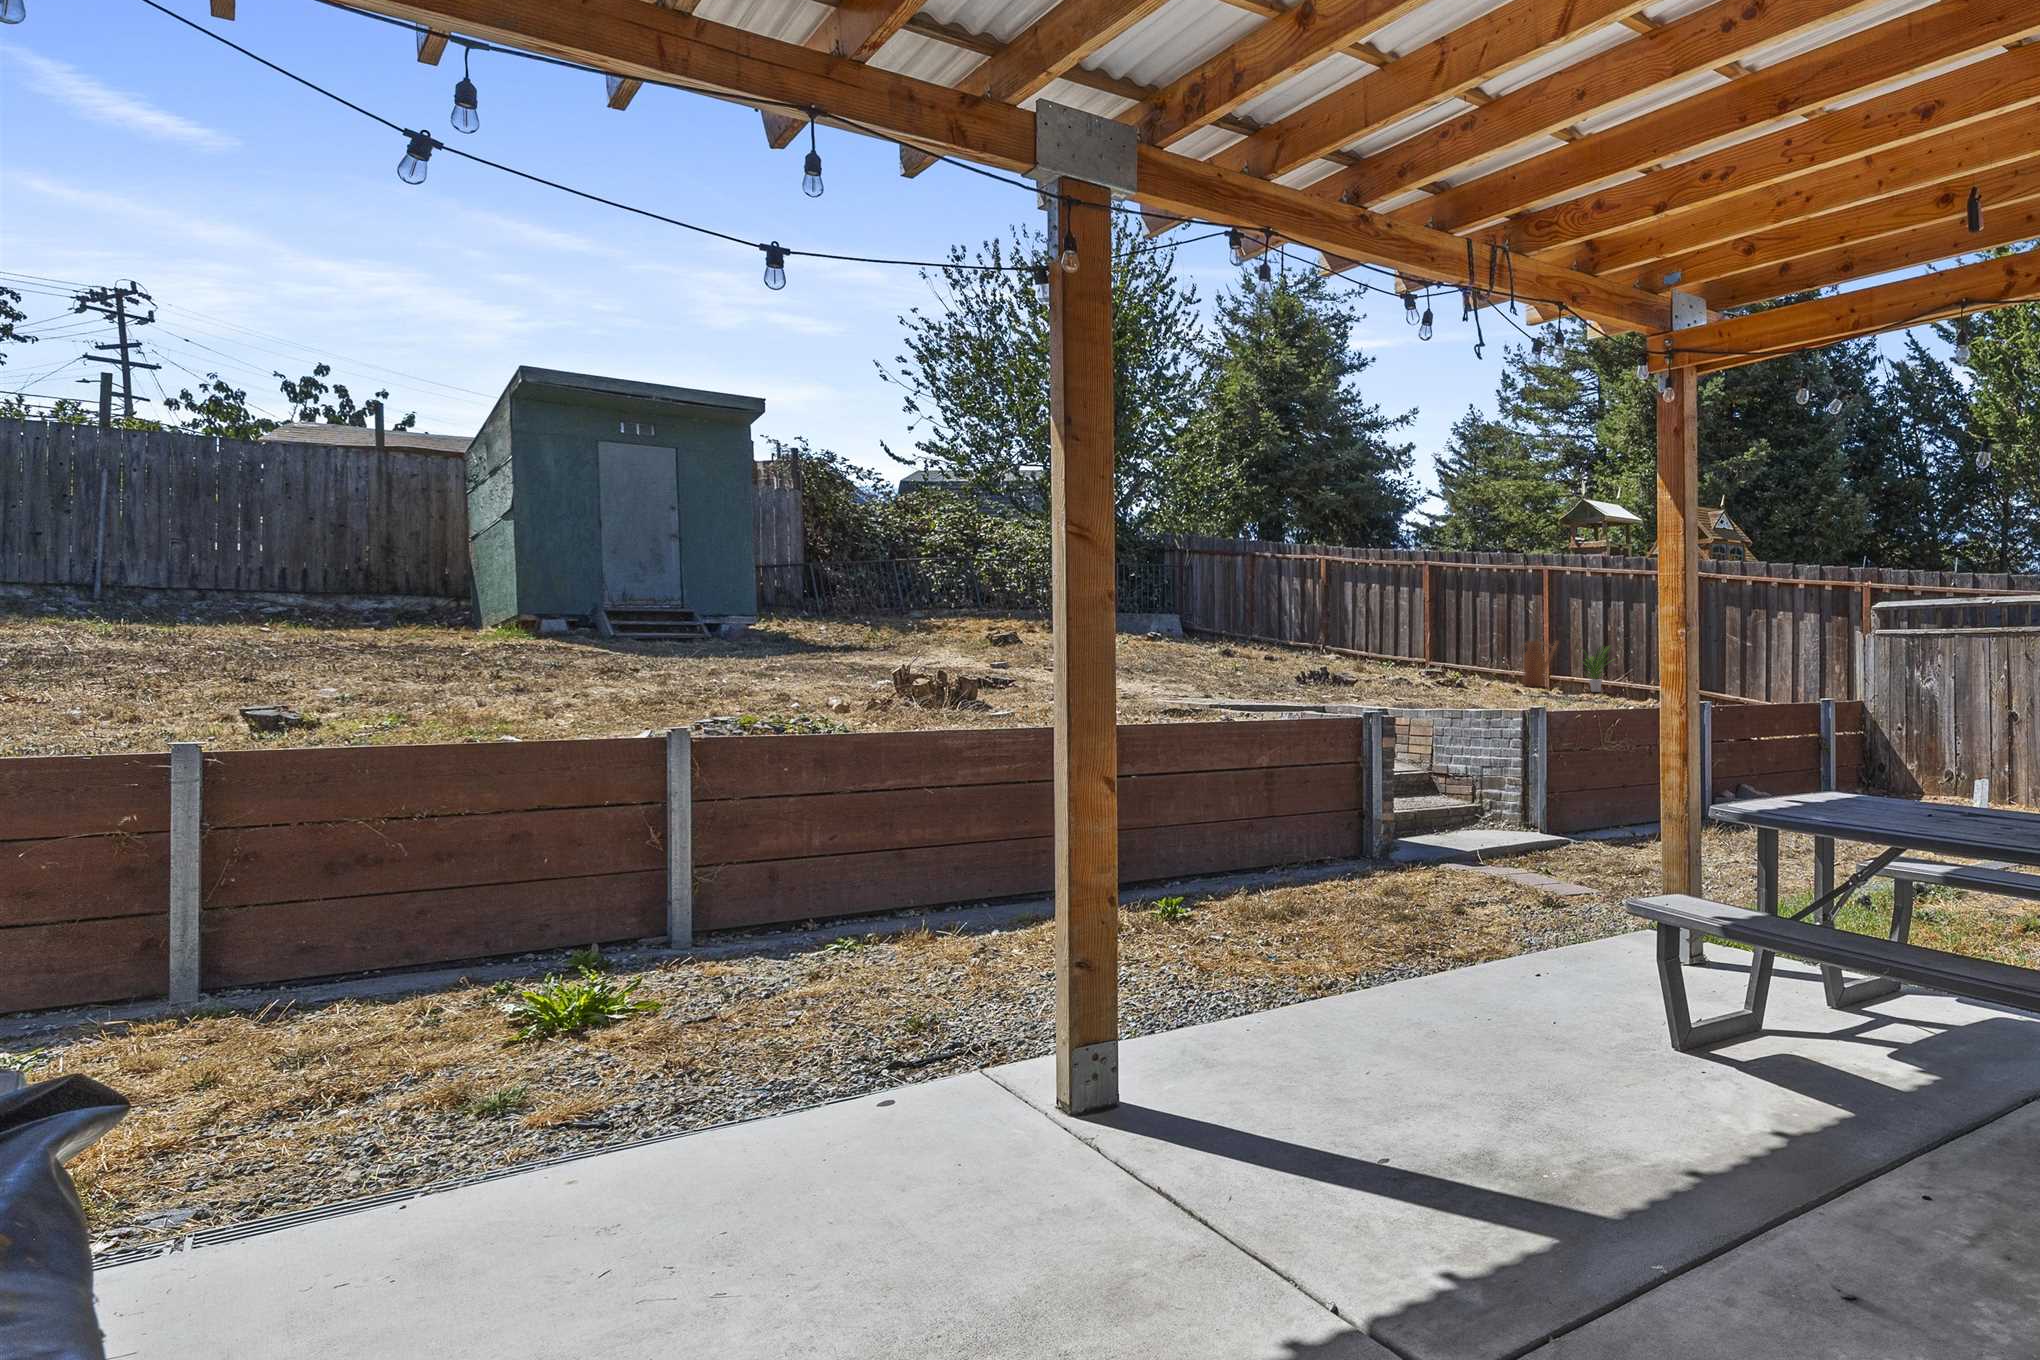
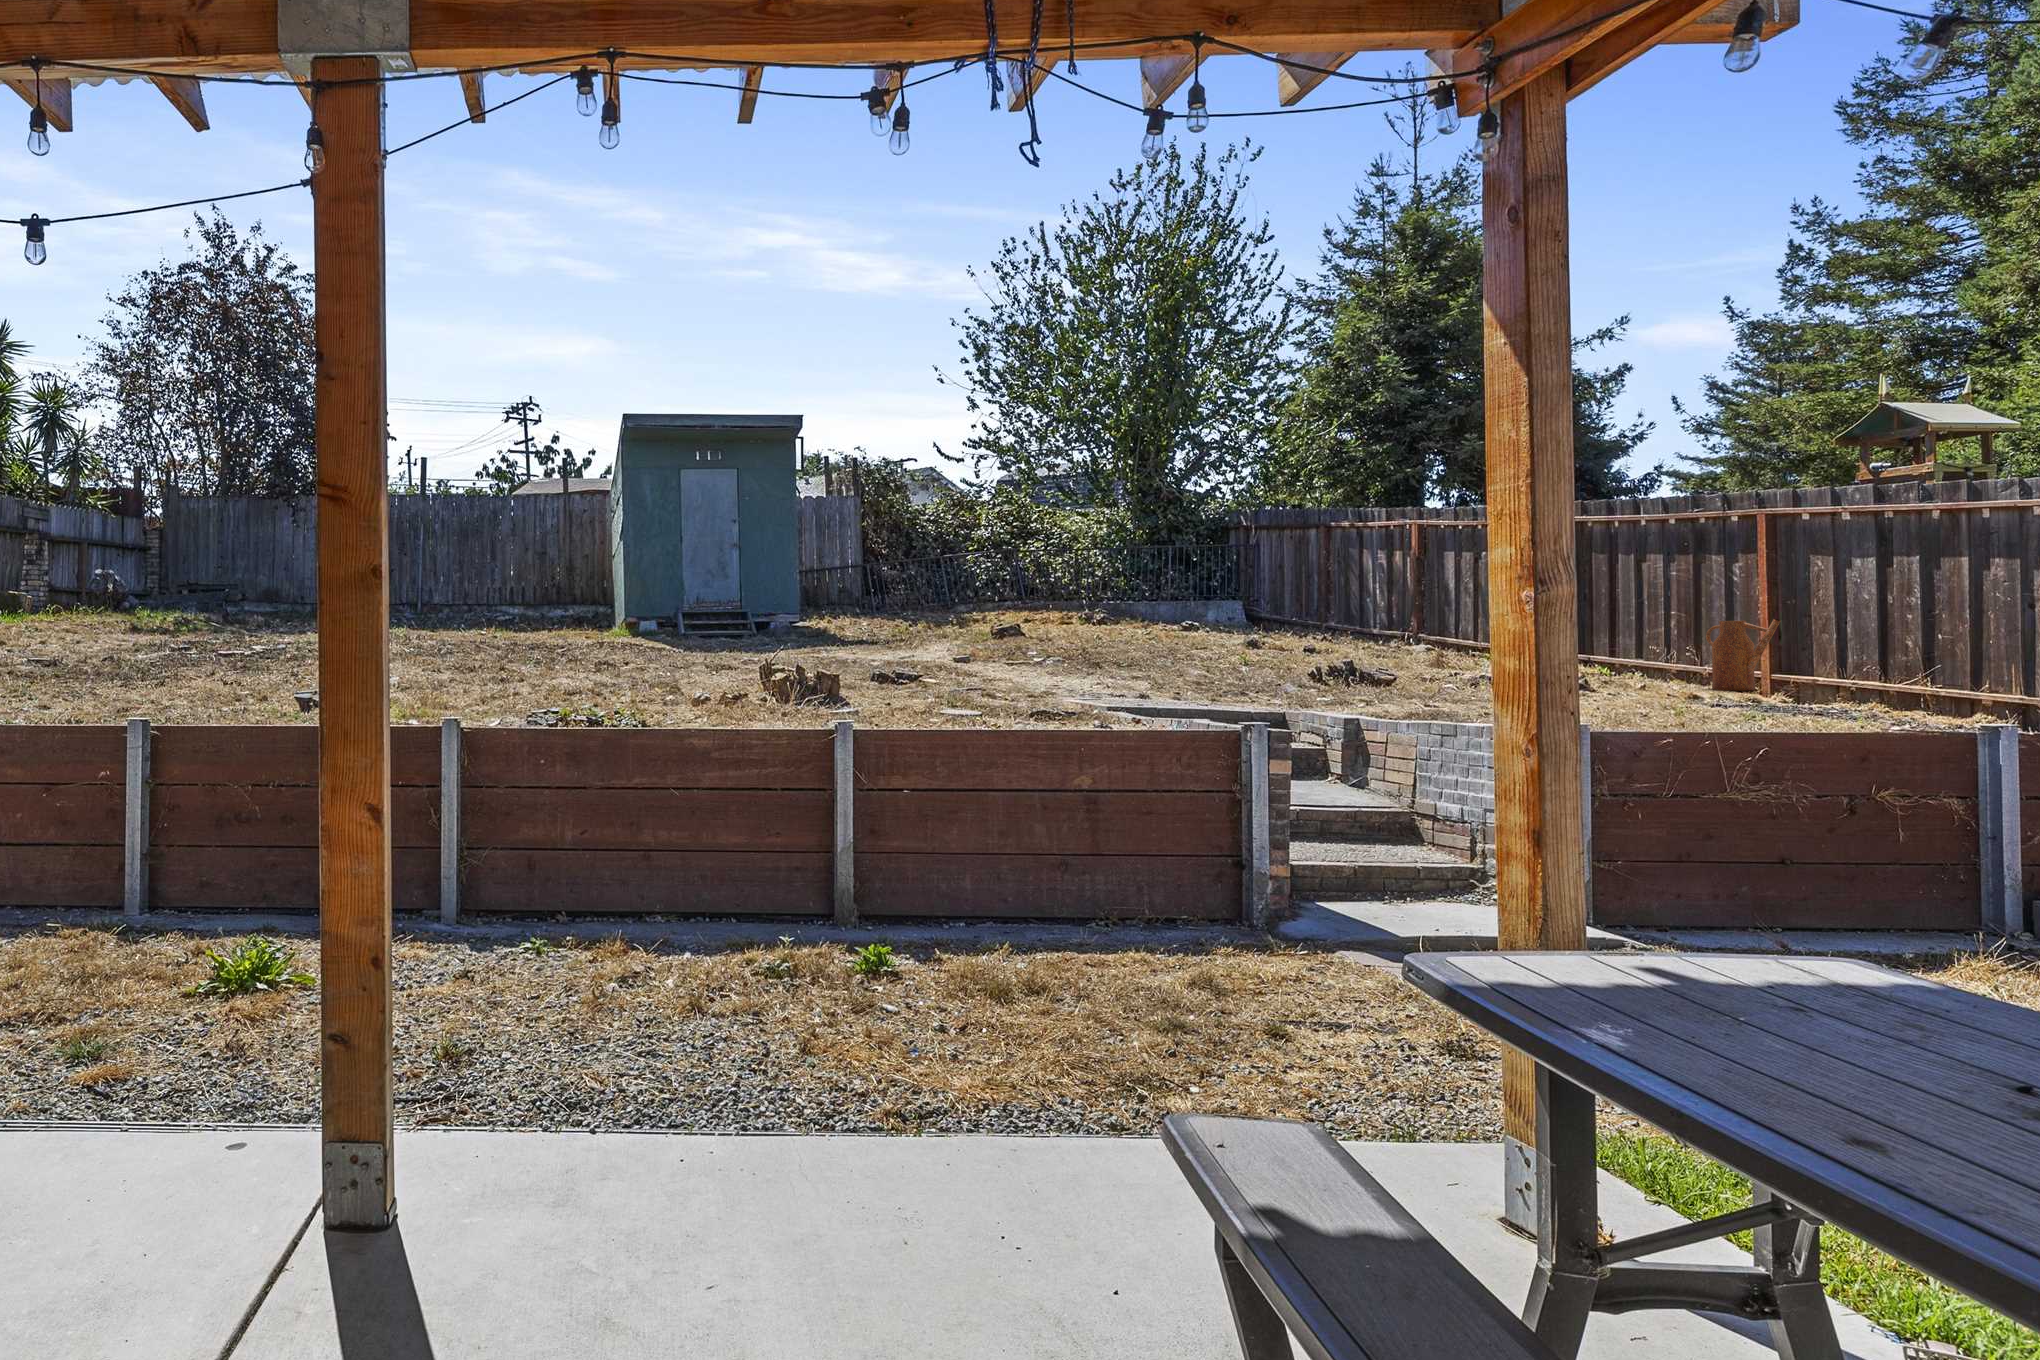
potted plant: present [1580,646,1611,692] -> none [1805,624,1902,700]

